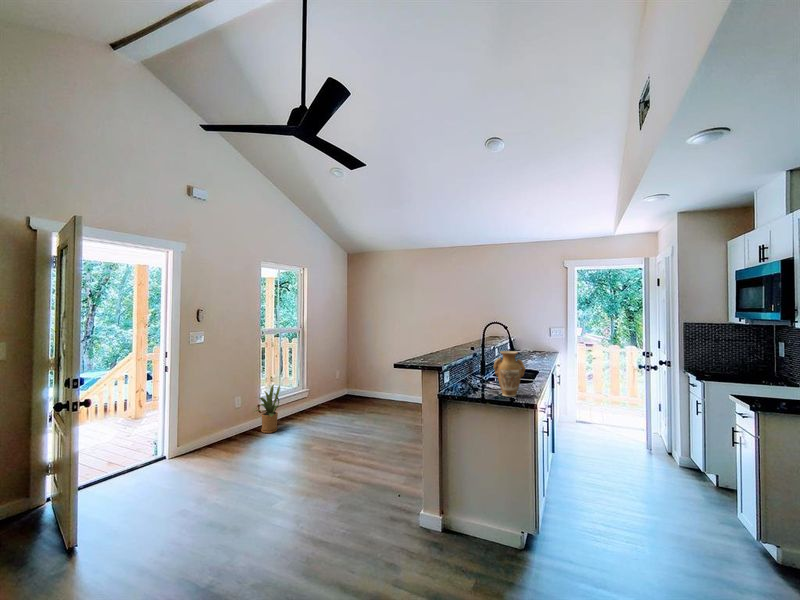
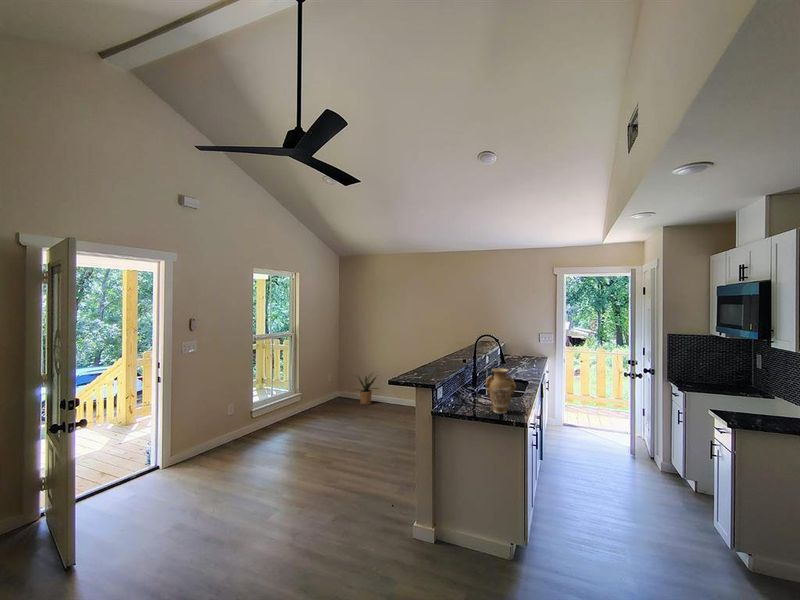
house plant: present [254,385,280,433] -> present [355,372,379,405]

